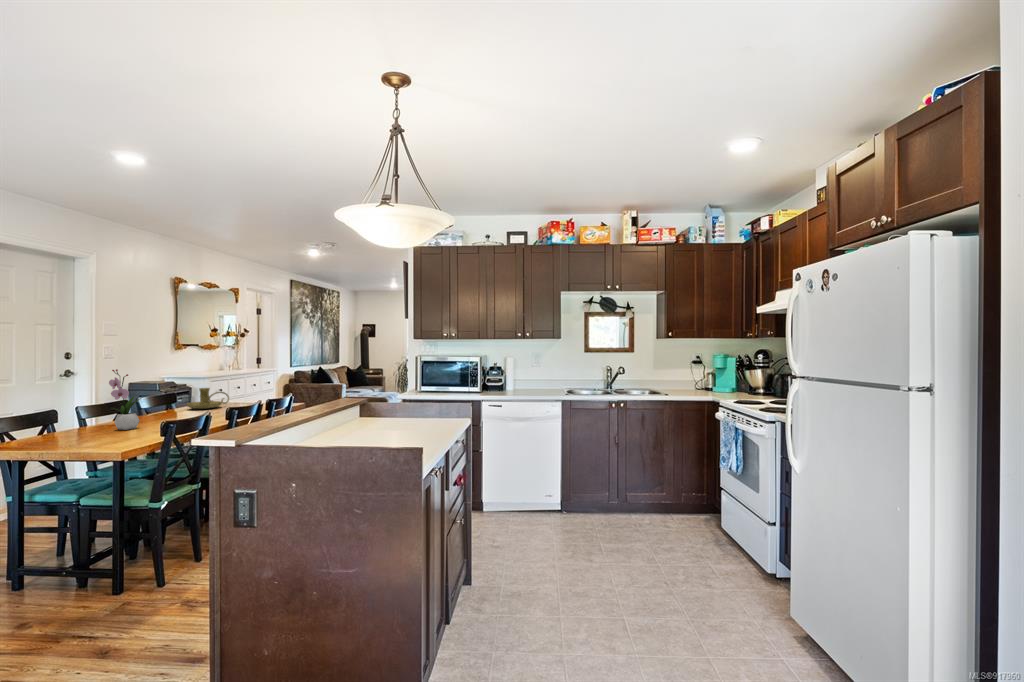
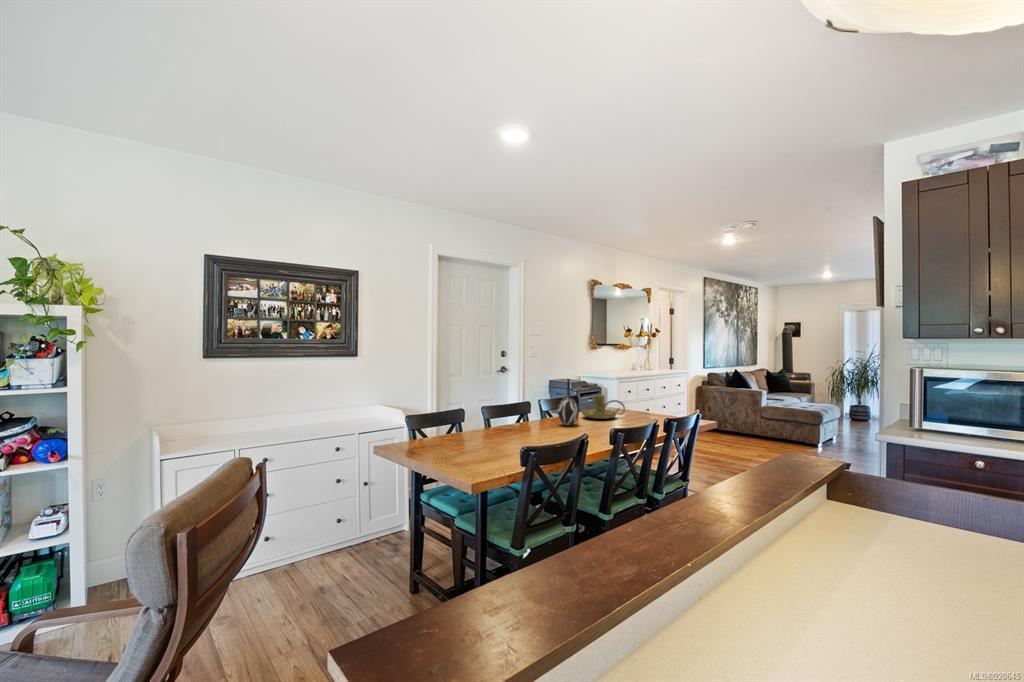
flower arrangement: present [109,369,143,430] -> none [494,372,525,442]
vase: none [166,374,189,416] -> present [558,379,579,426]

